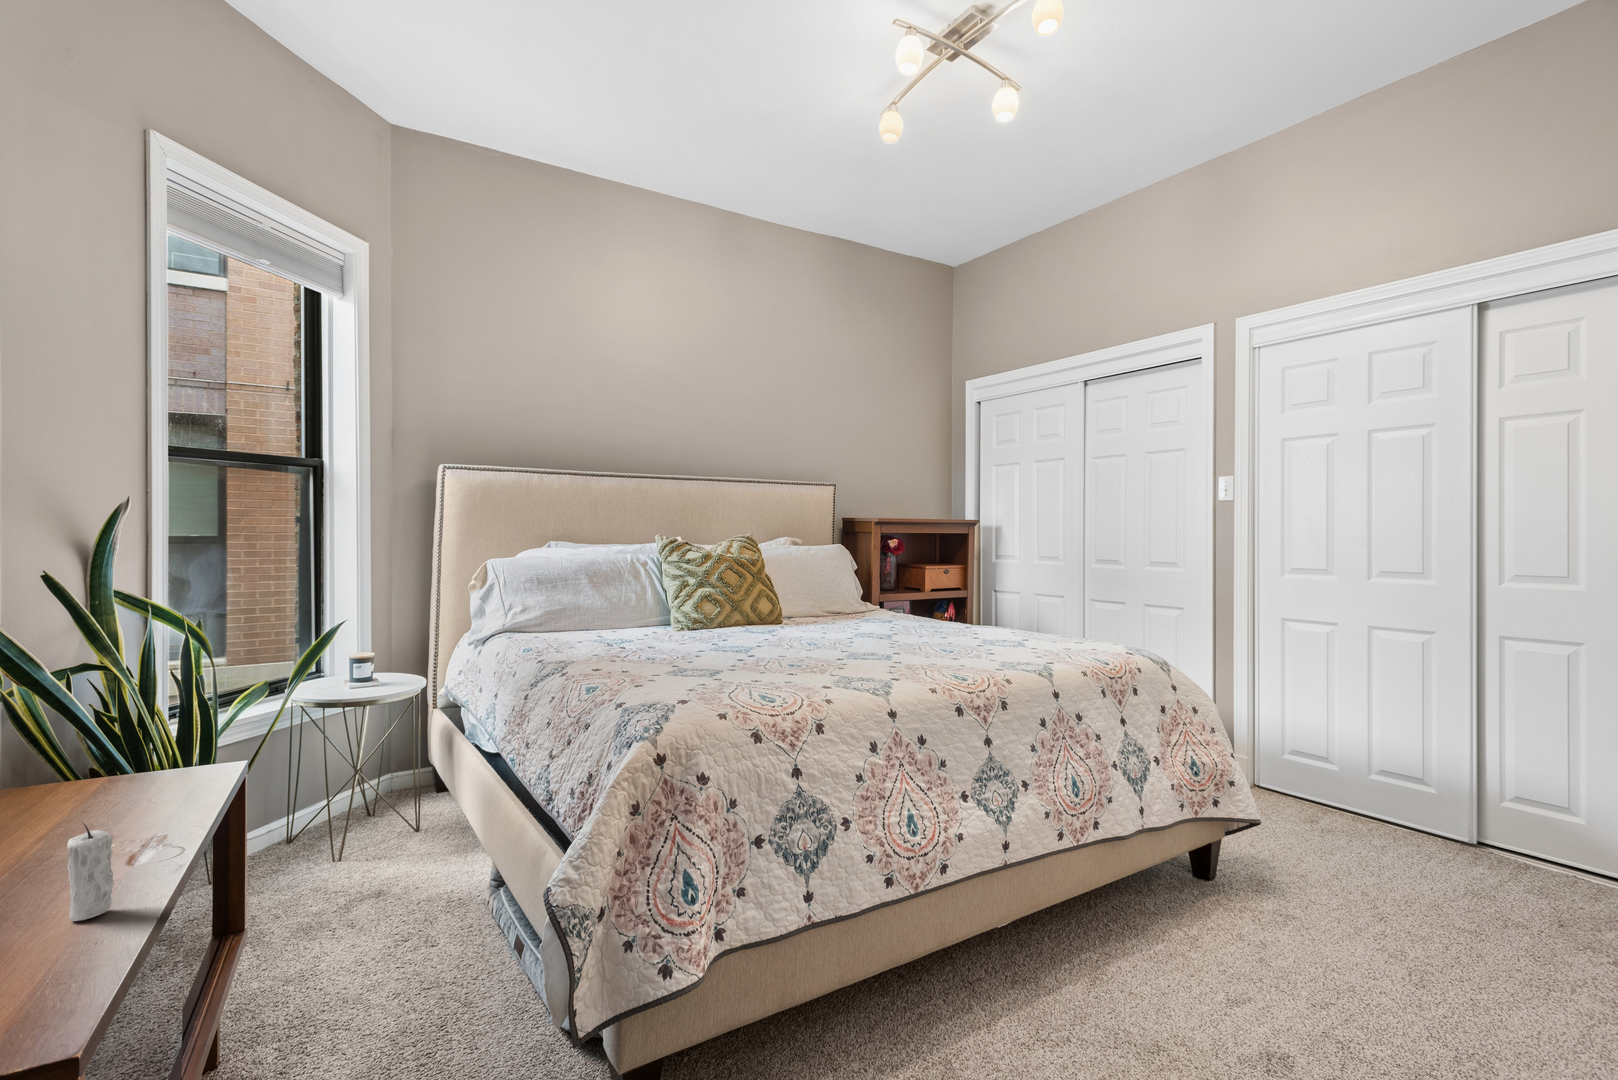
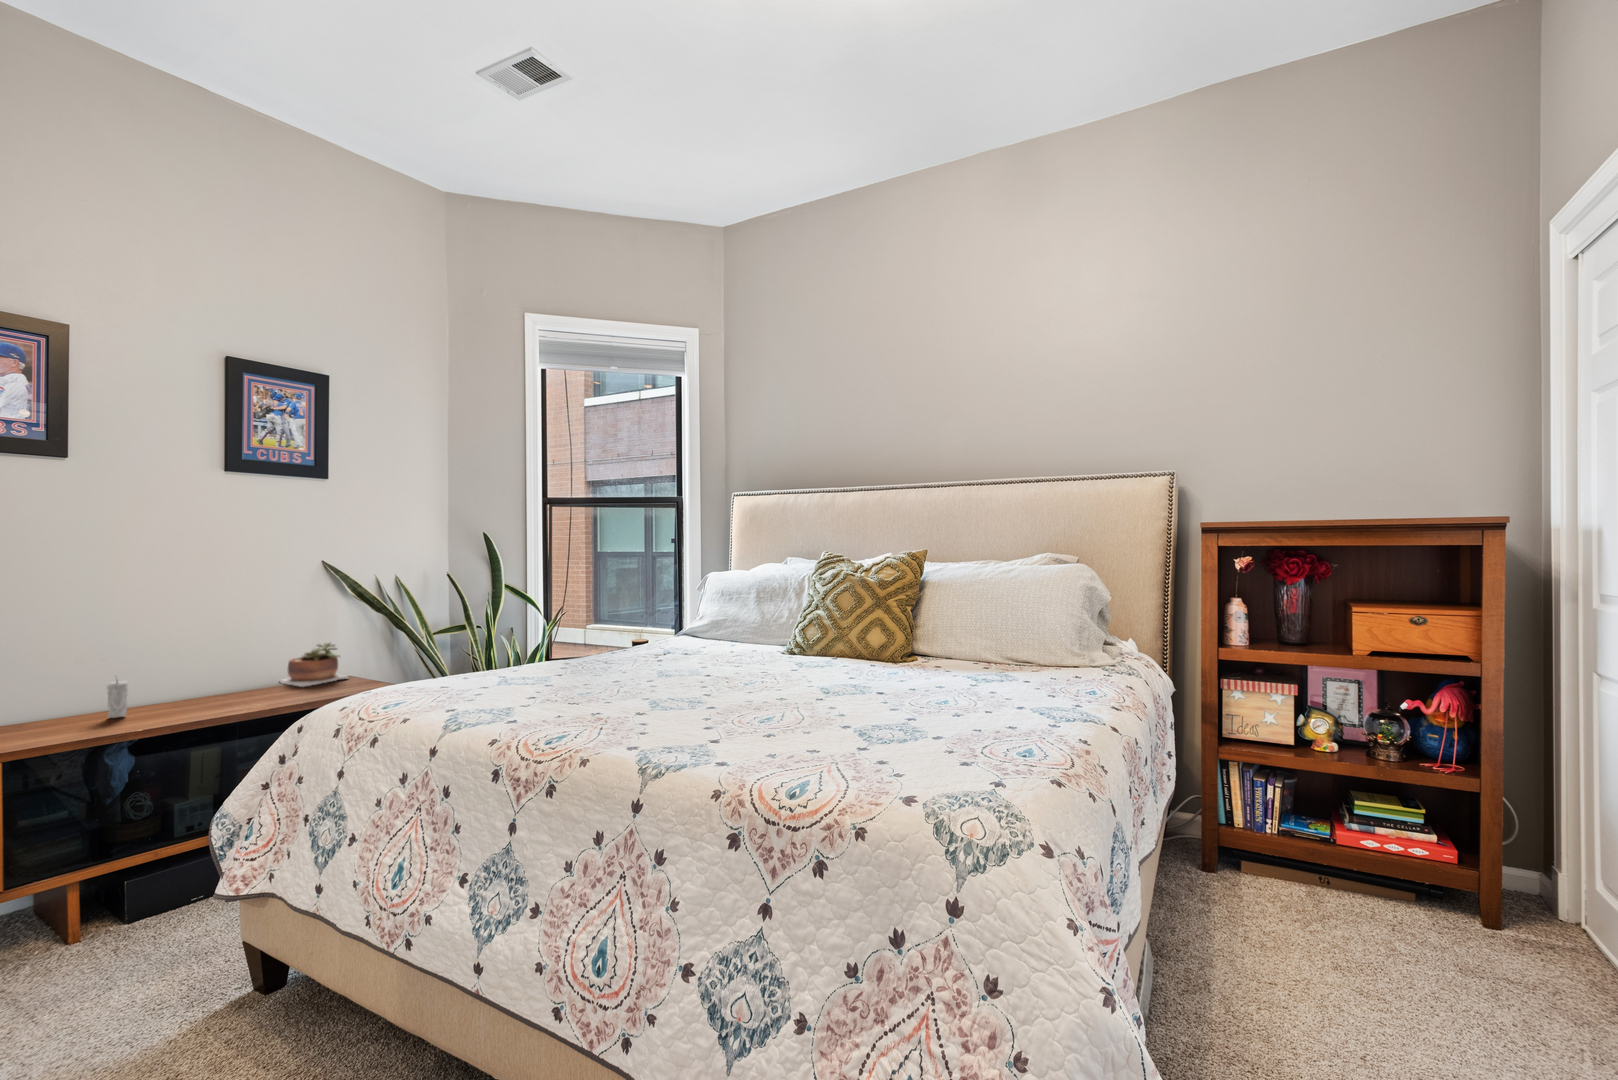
succulent plant: none [66,723,189,824] -> present [279,643,348,687]

